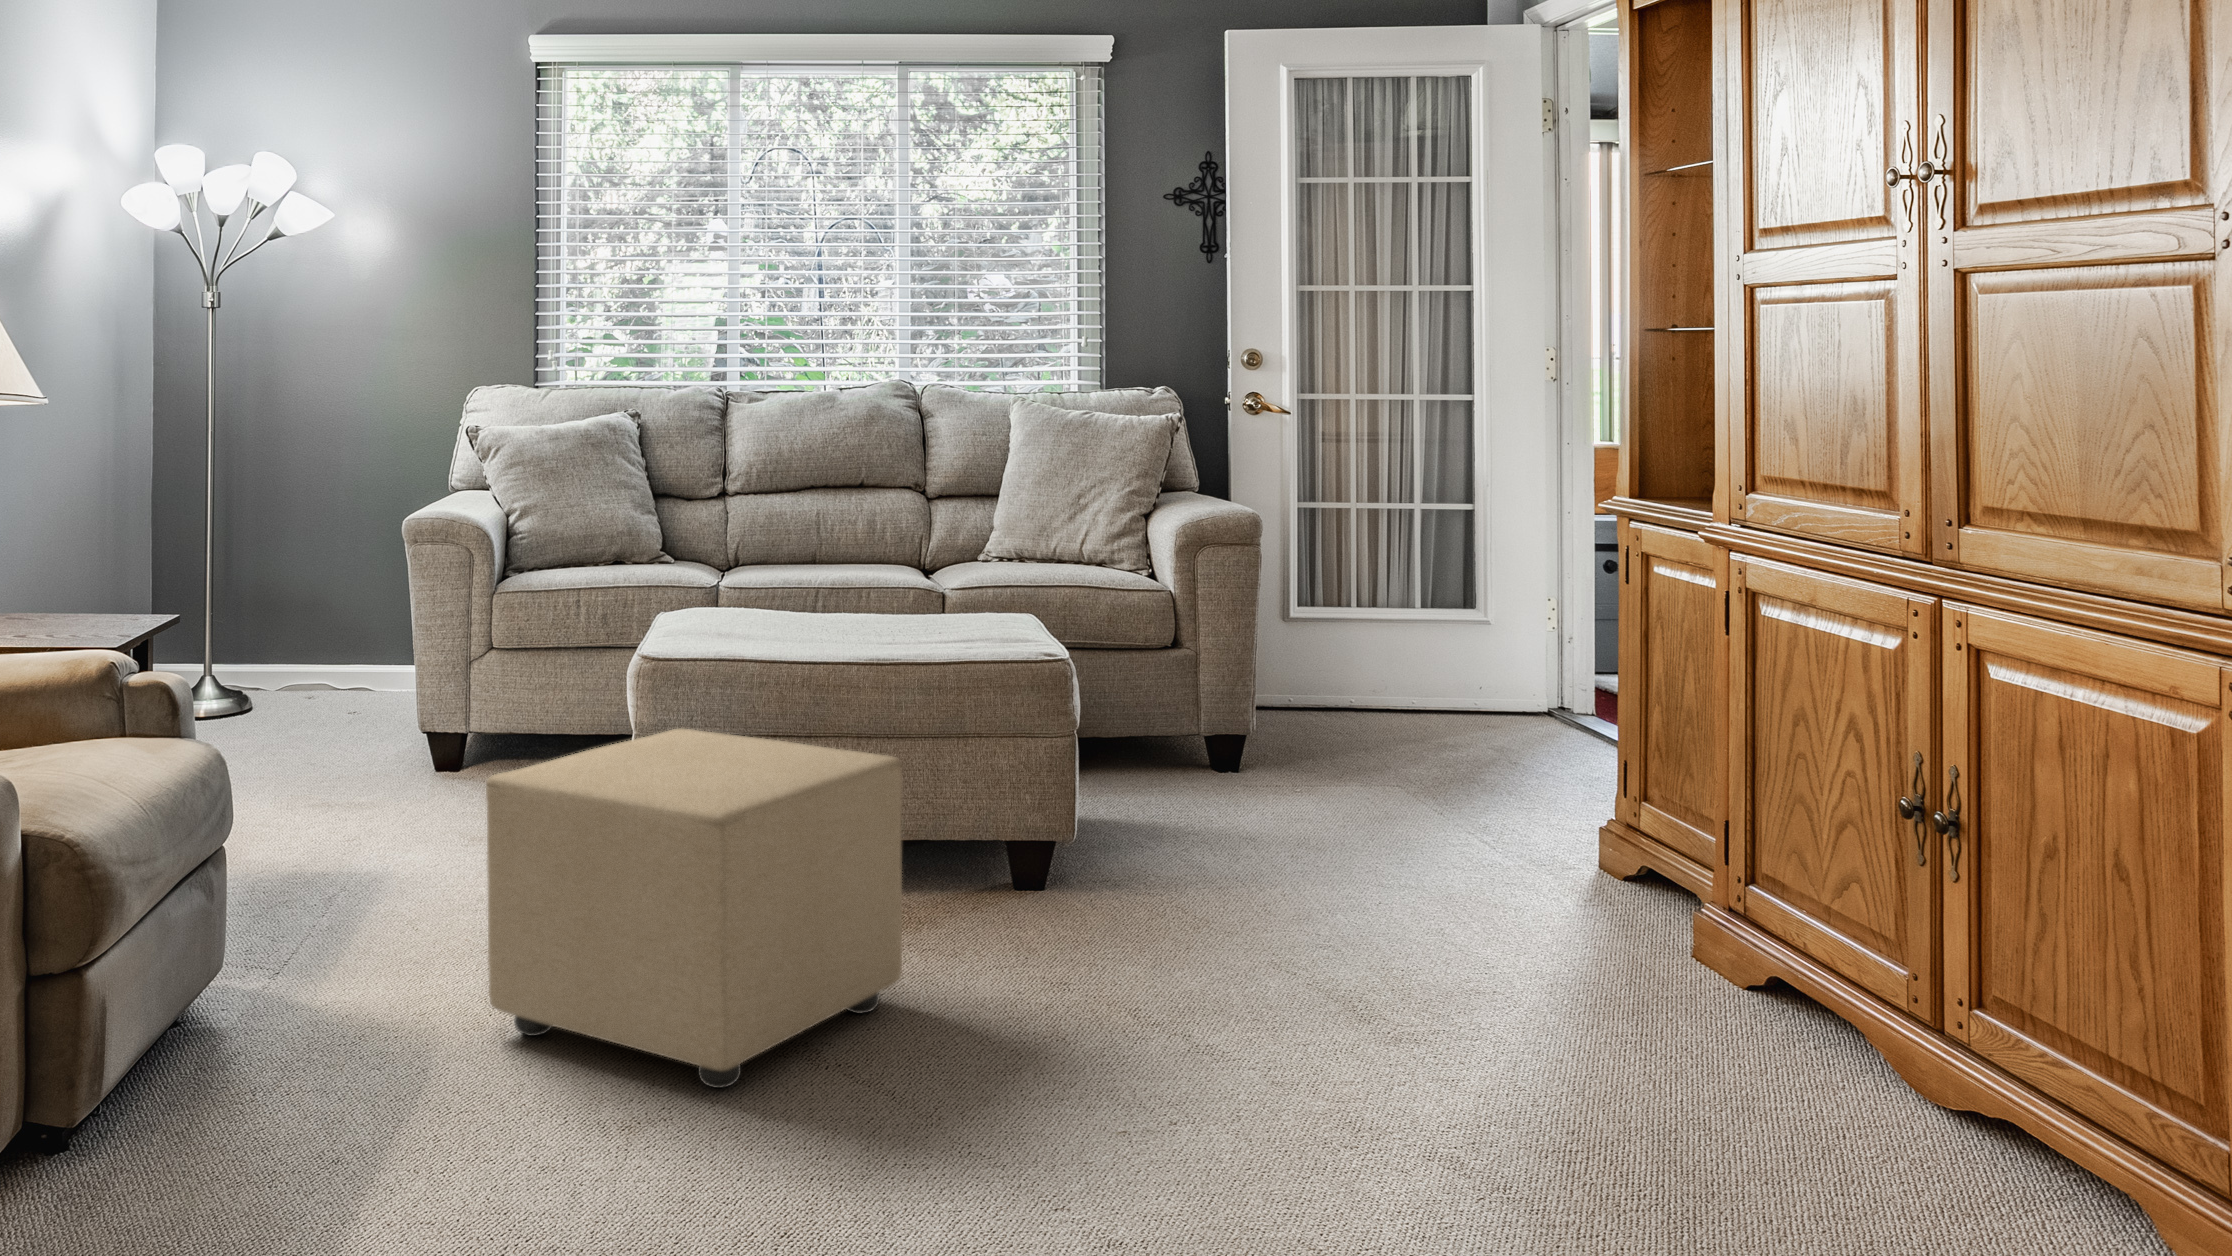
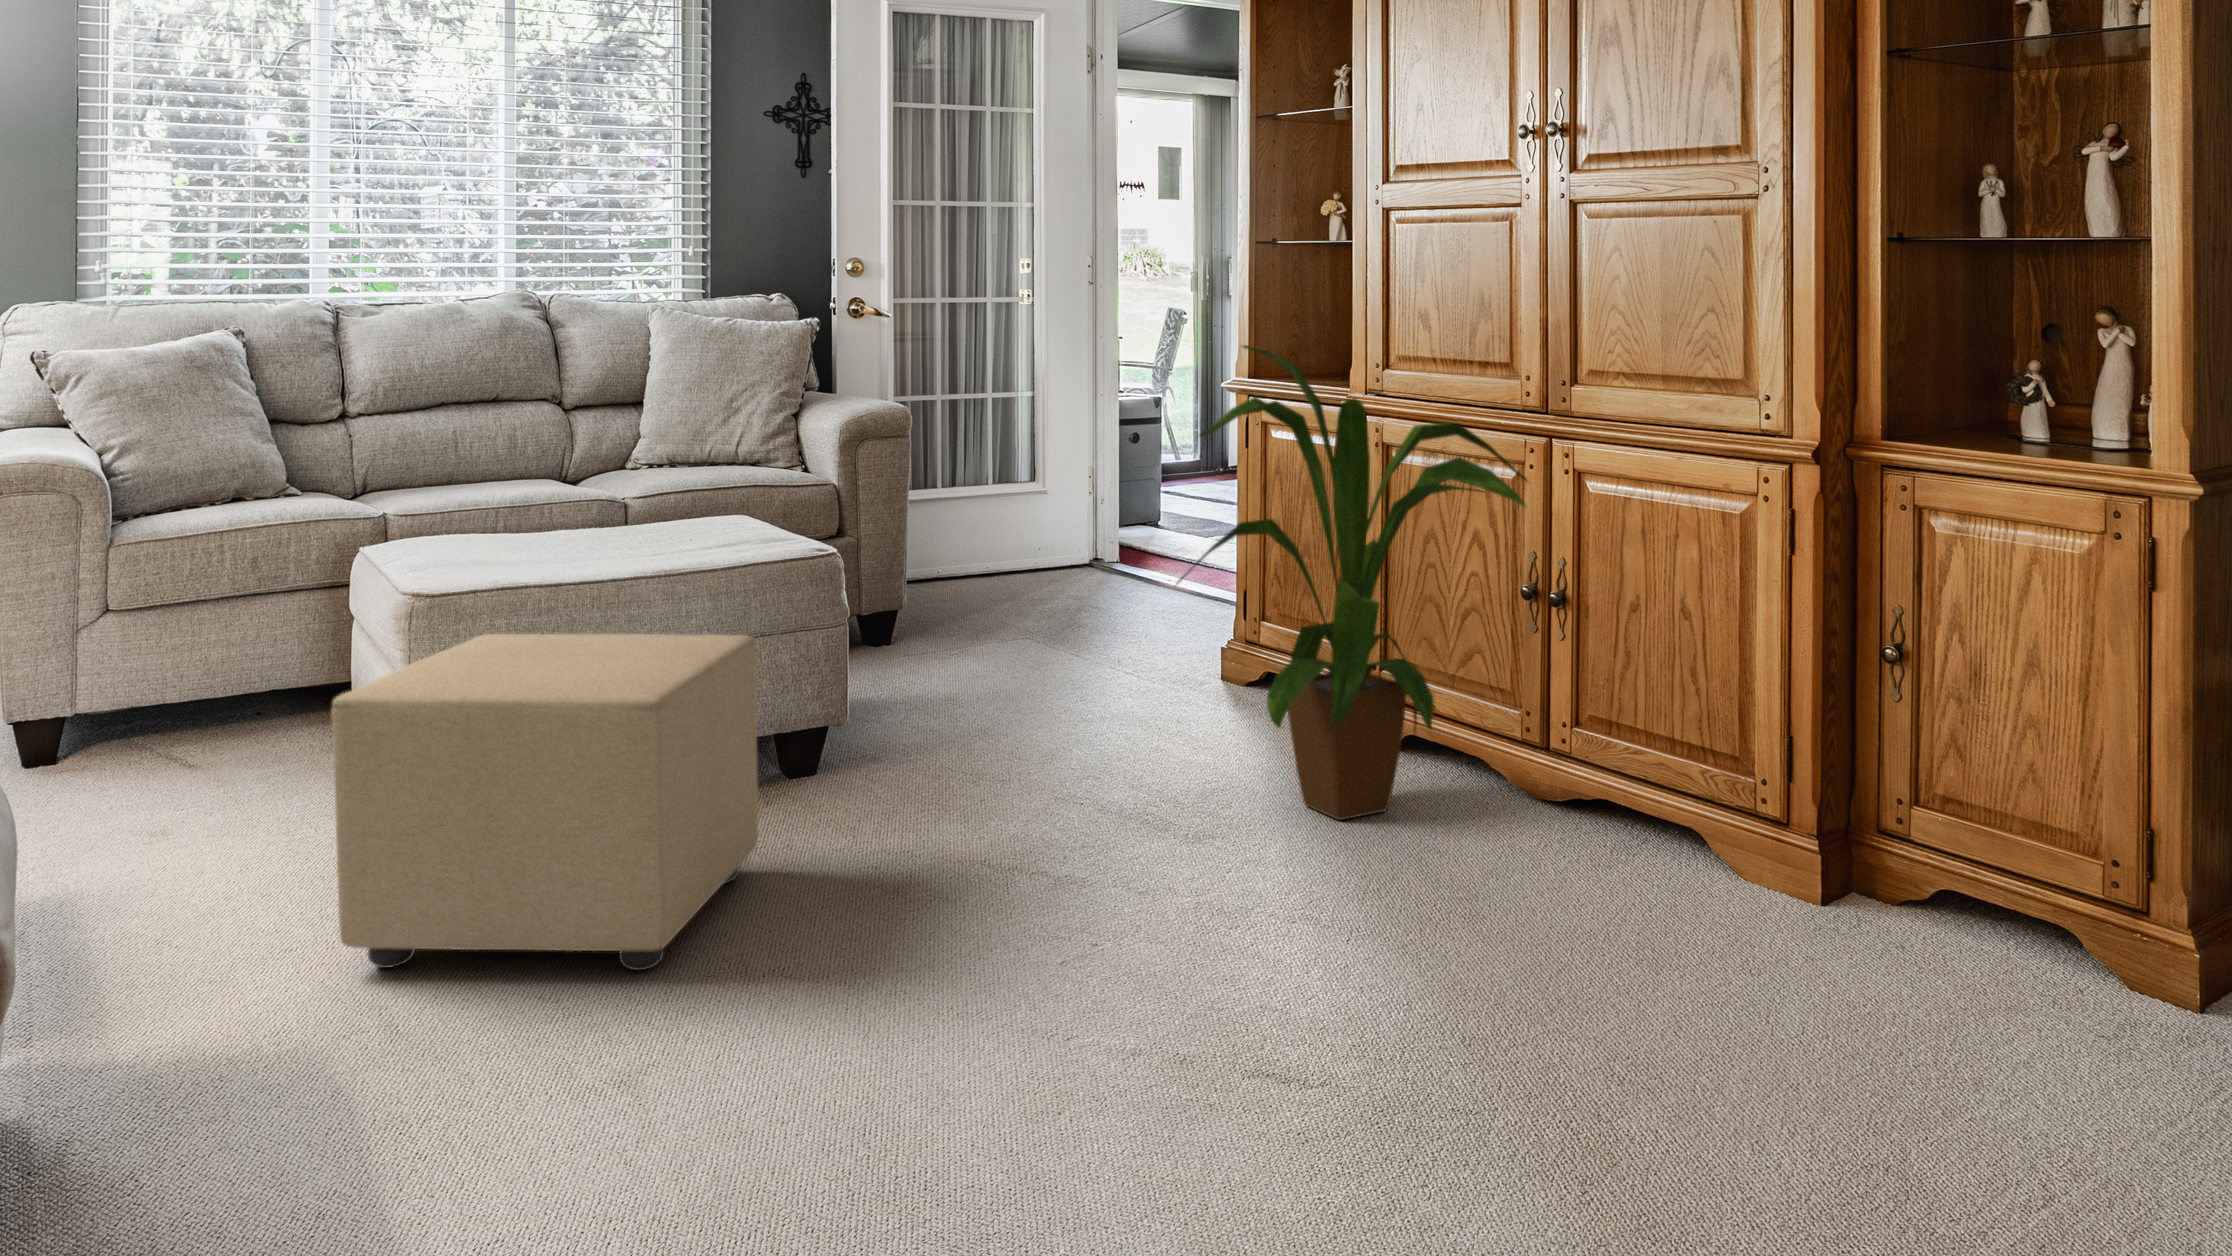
house plant: none [1395,459,1901,1079] -> present [1177,345,1528,820]

